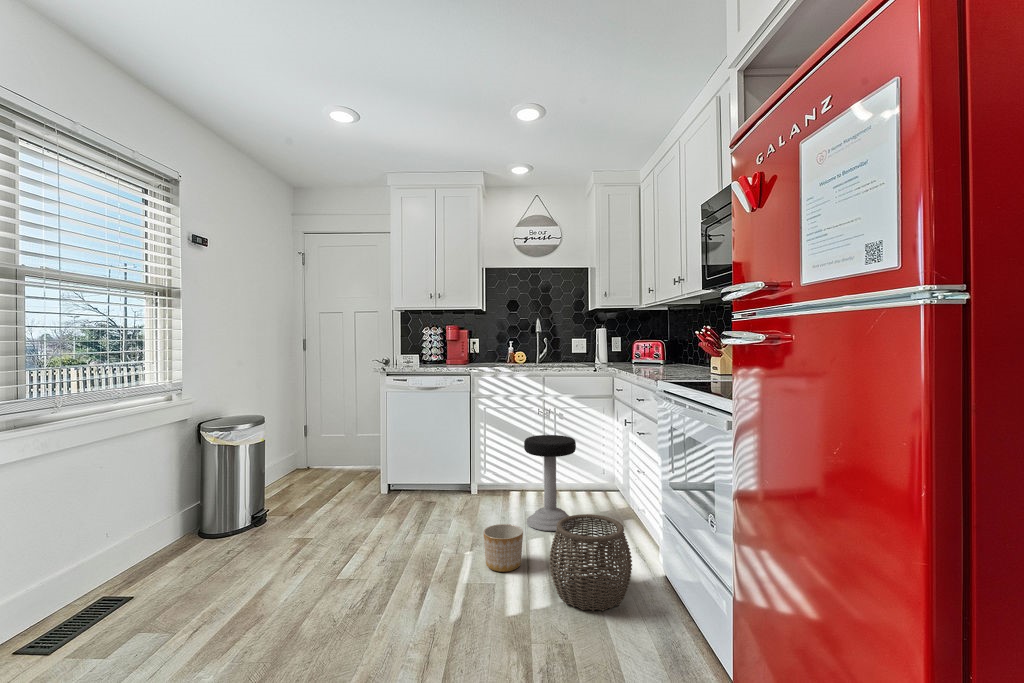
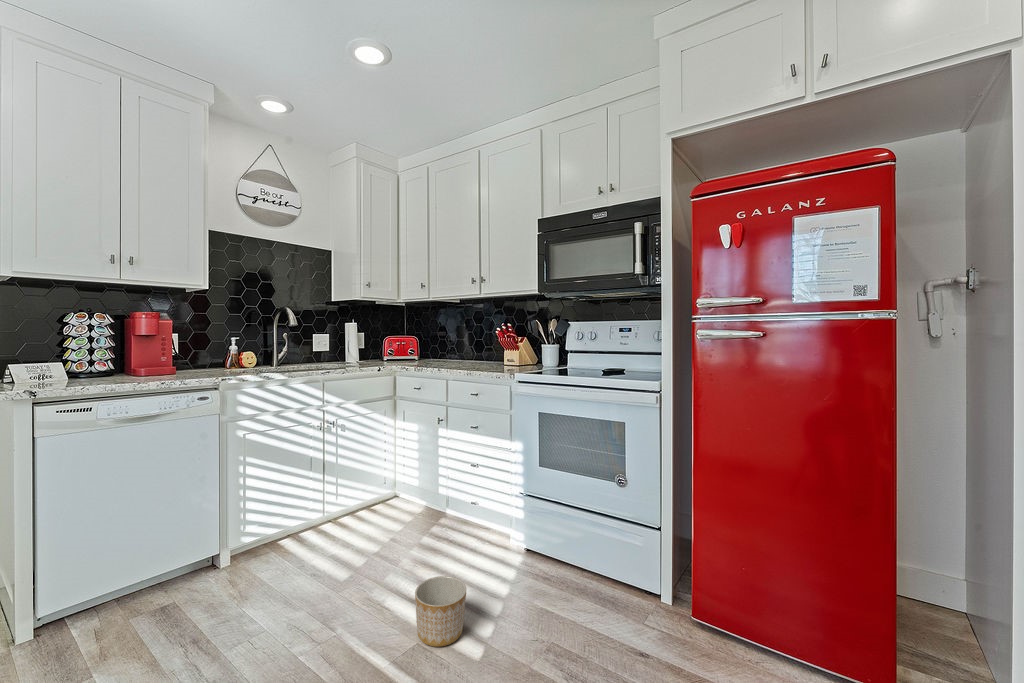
stool: present [524,435,576,531] -> none [363,451,427,572]
woven basket: present [549,514,632,611] -> none [514,525,600,632]

